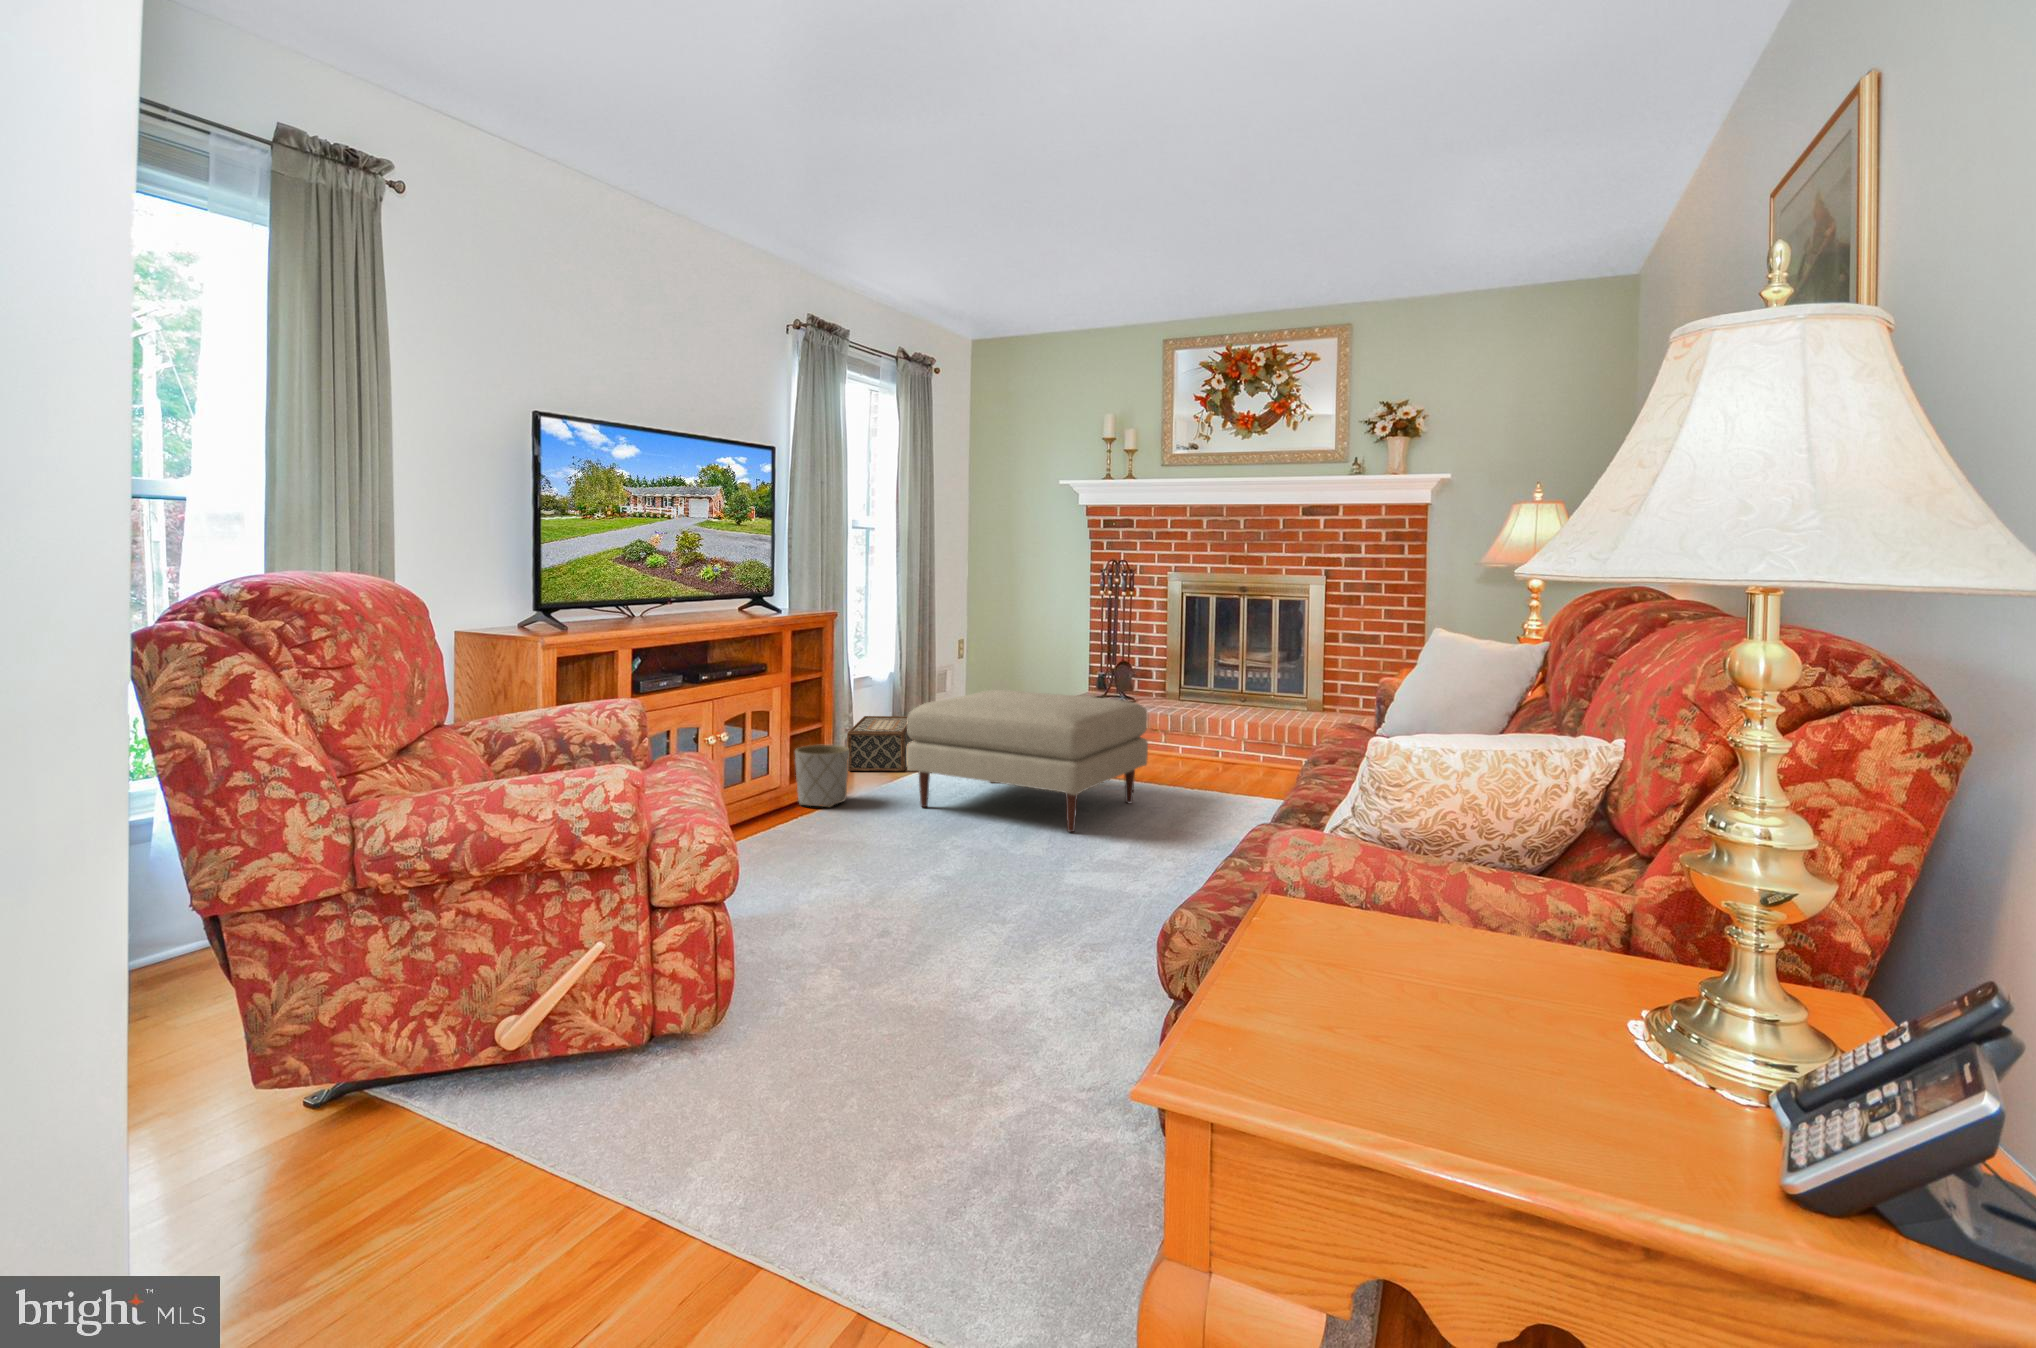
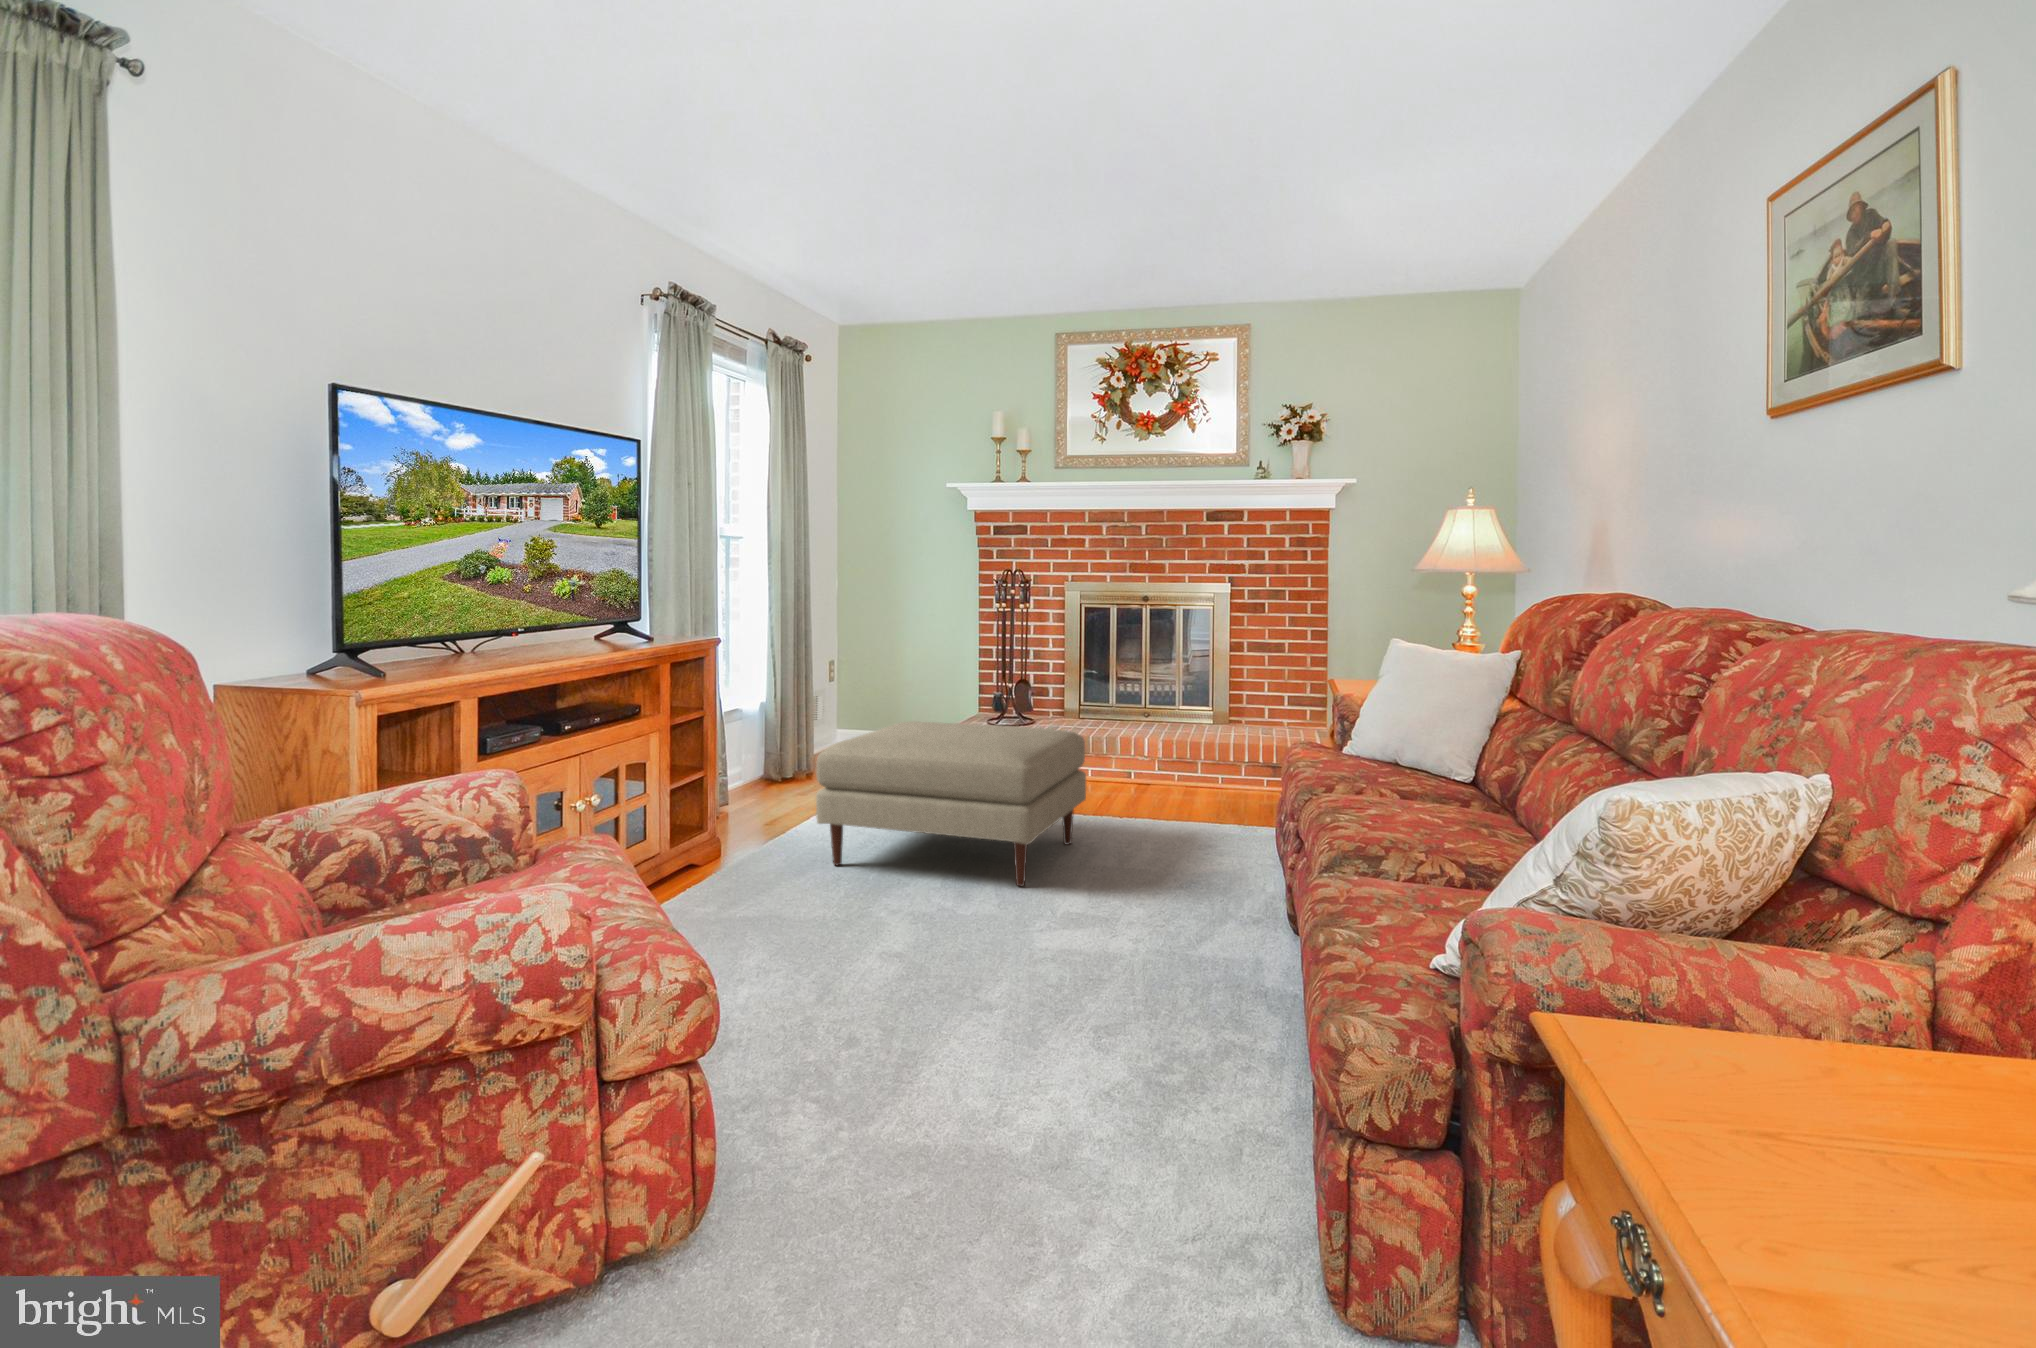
woven basket: present [847,716,915,771] -> none [726,753,799,823]
planter: present [795,745,848,807] -> none [675,796,742,873]

